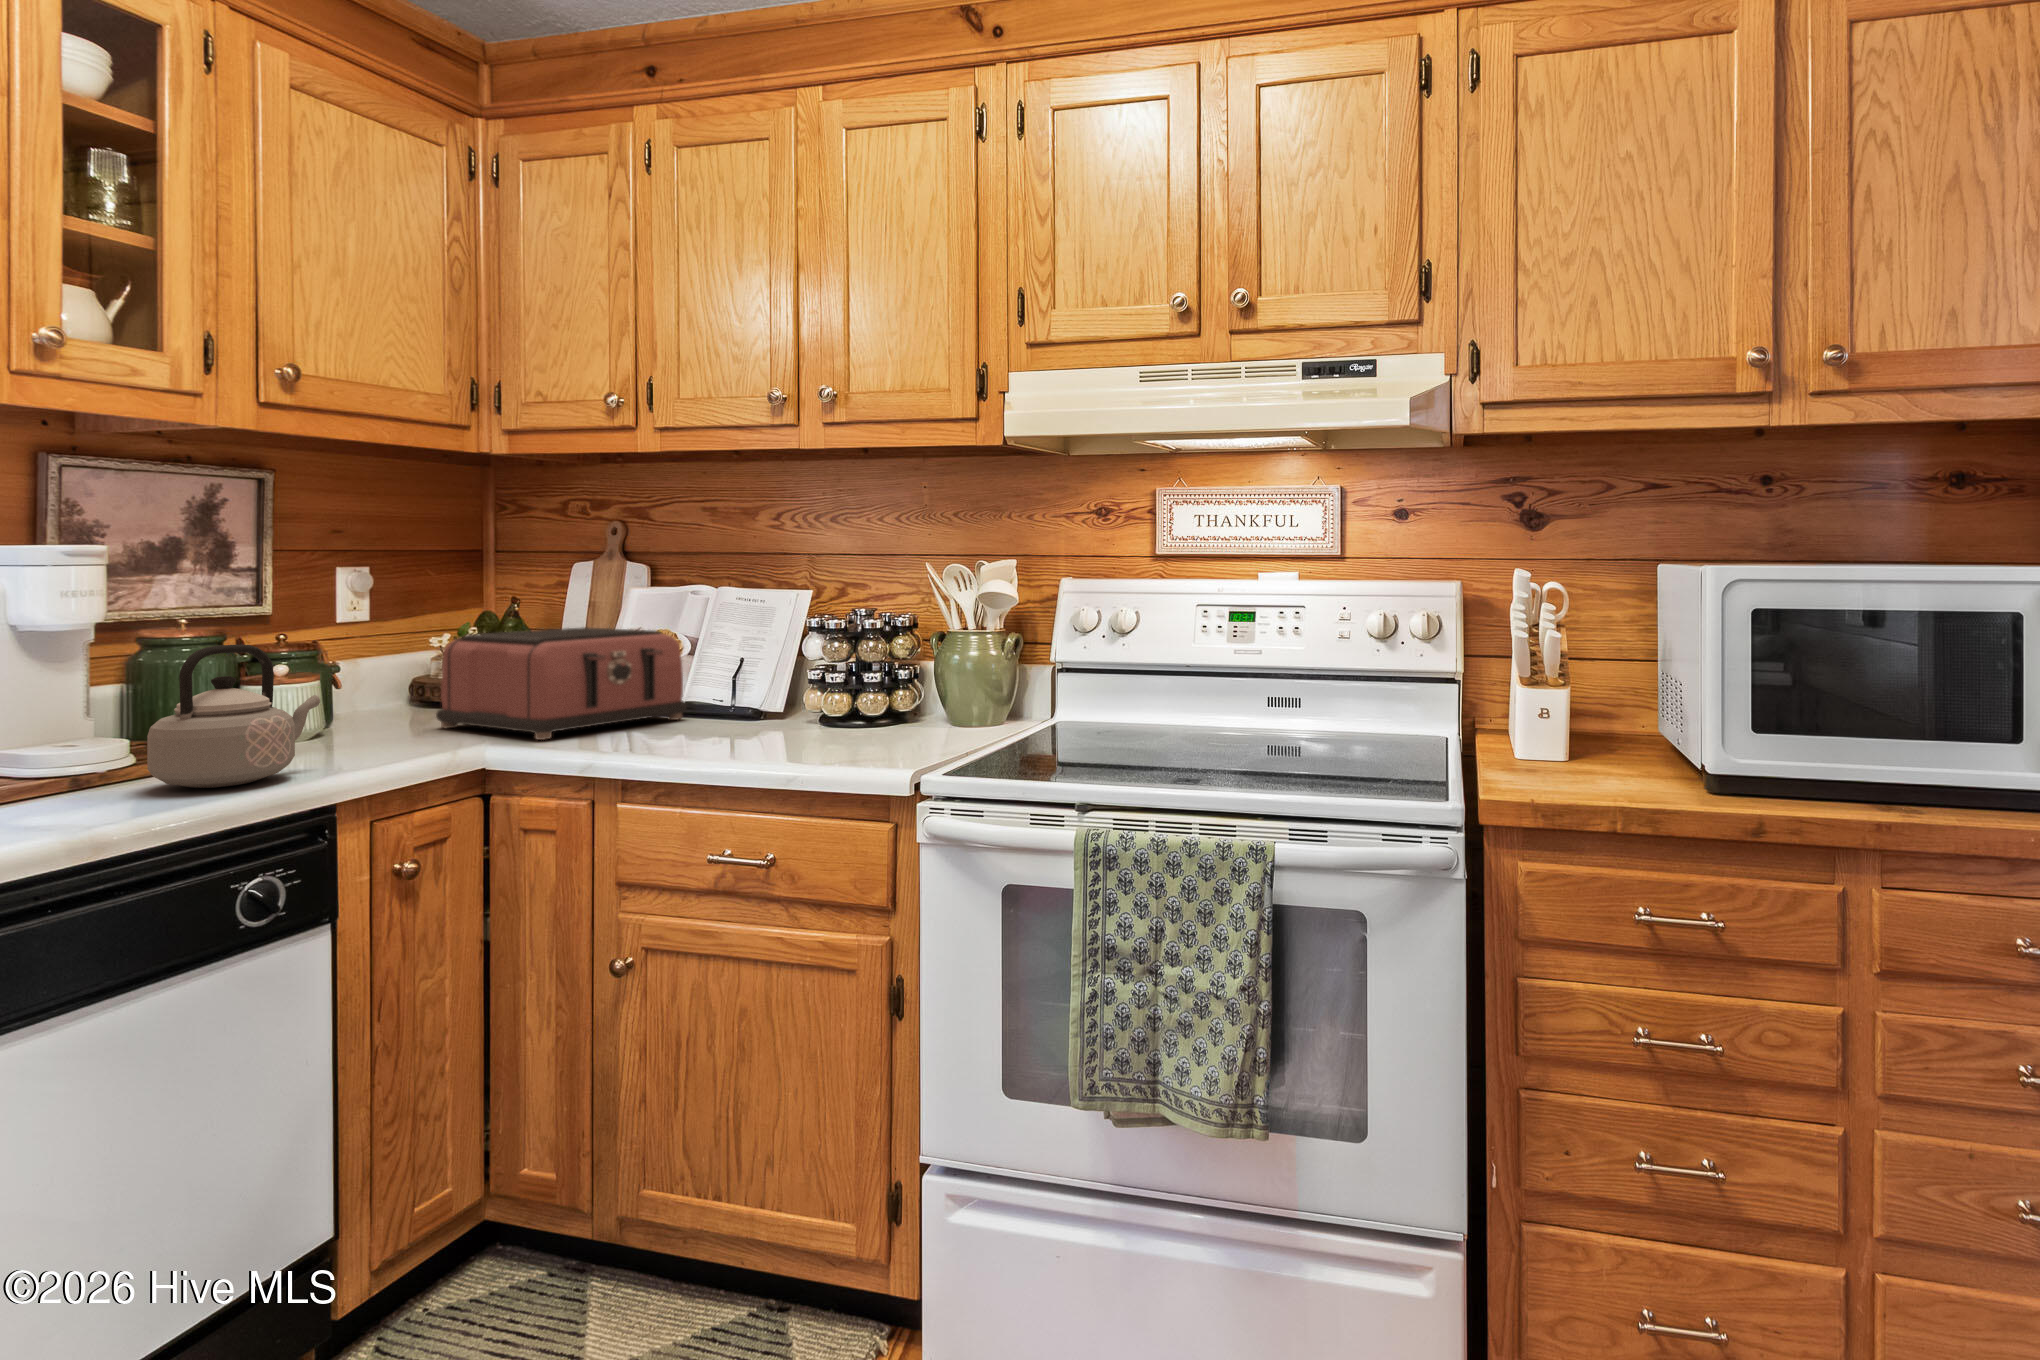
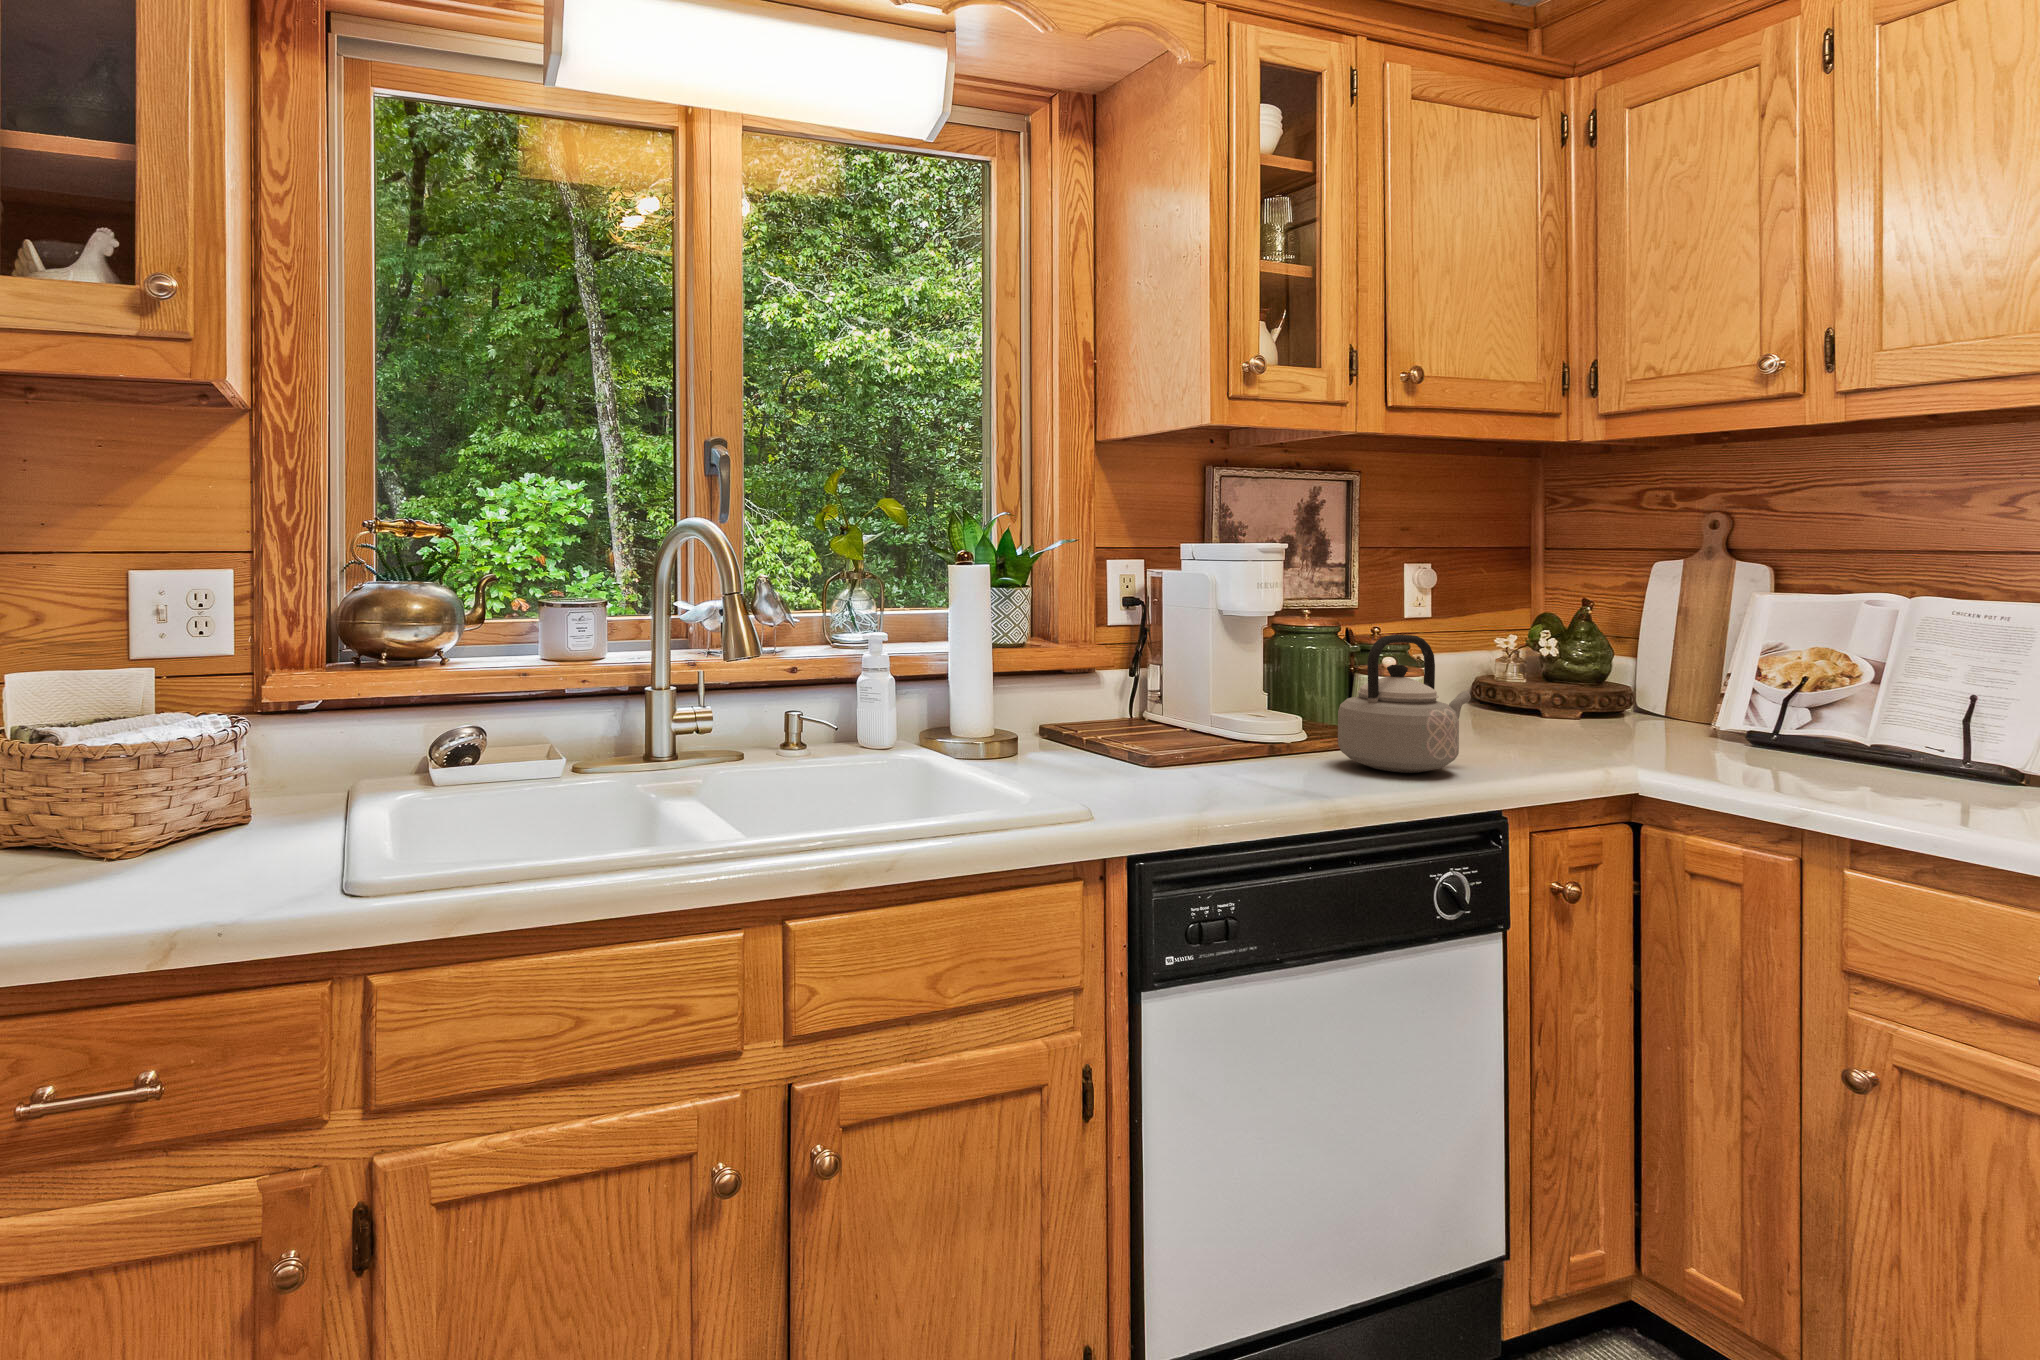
toaster: present [436,627,687,740] -> none [1536,637,1882,770]

